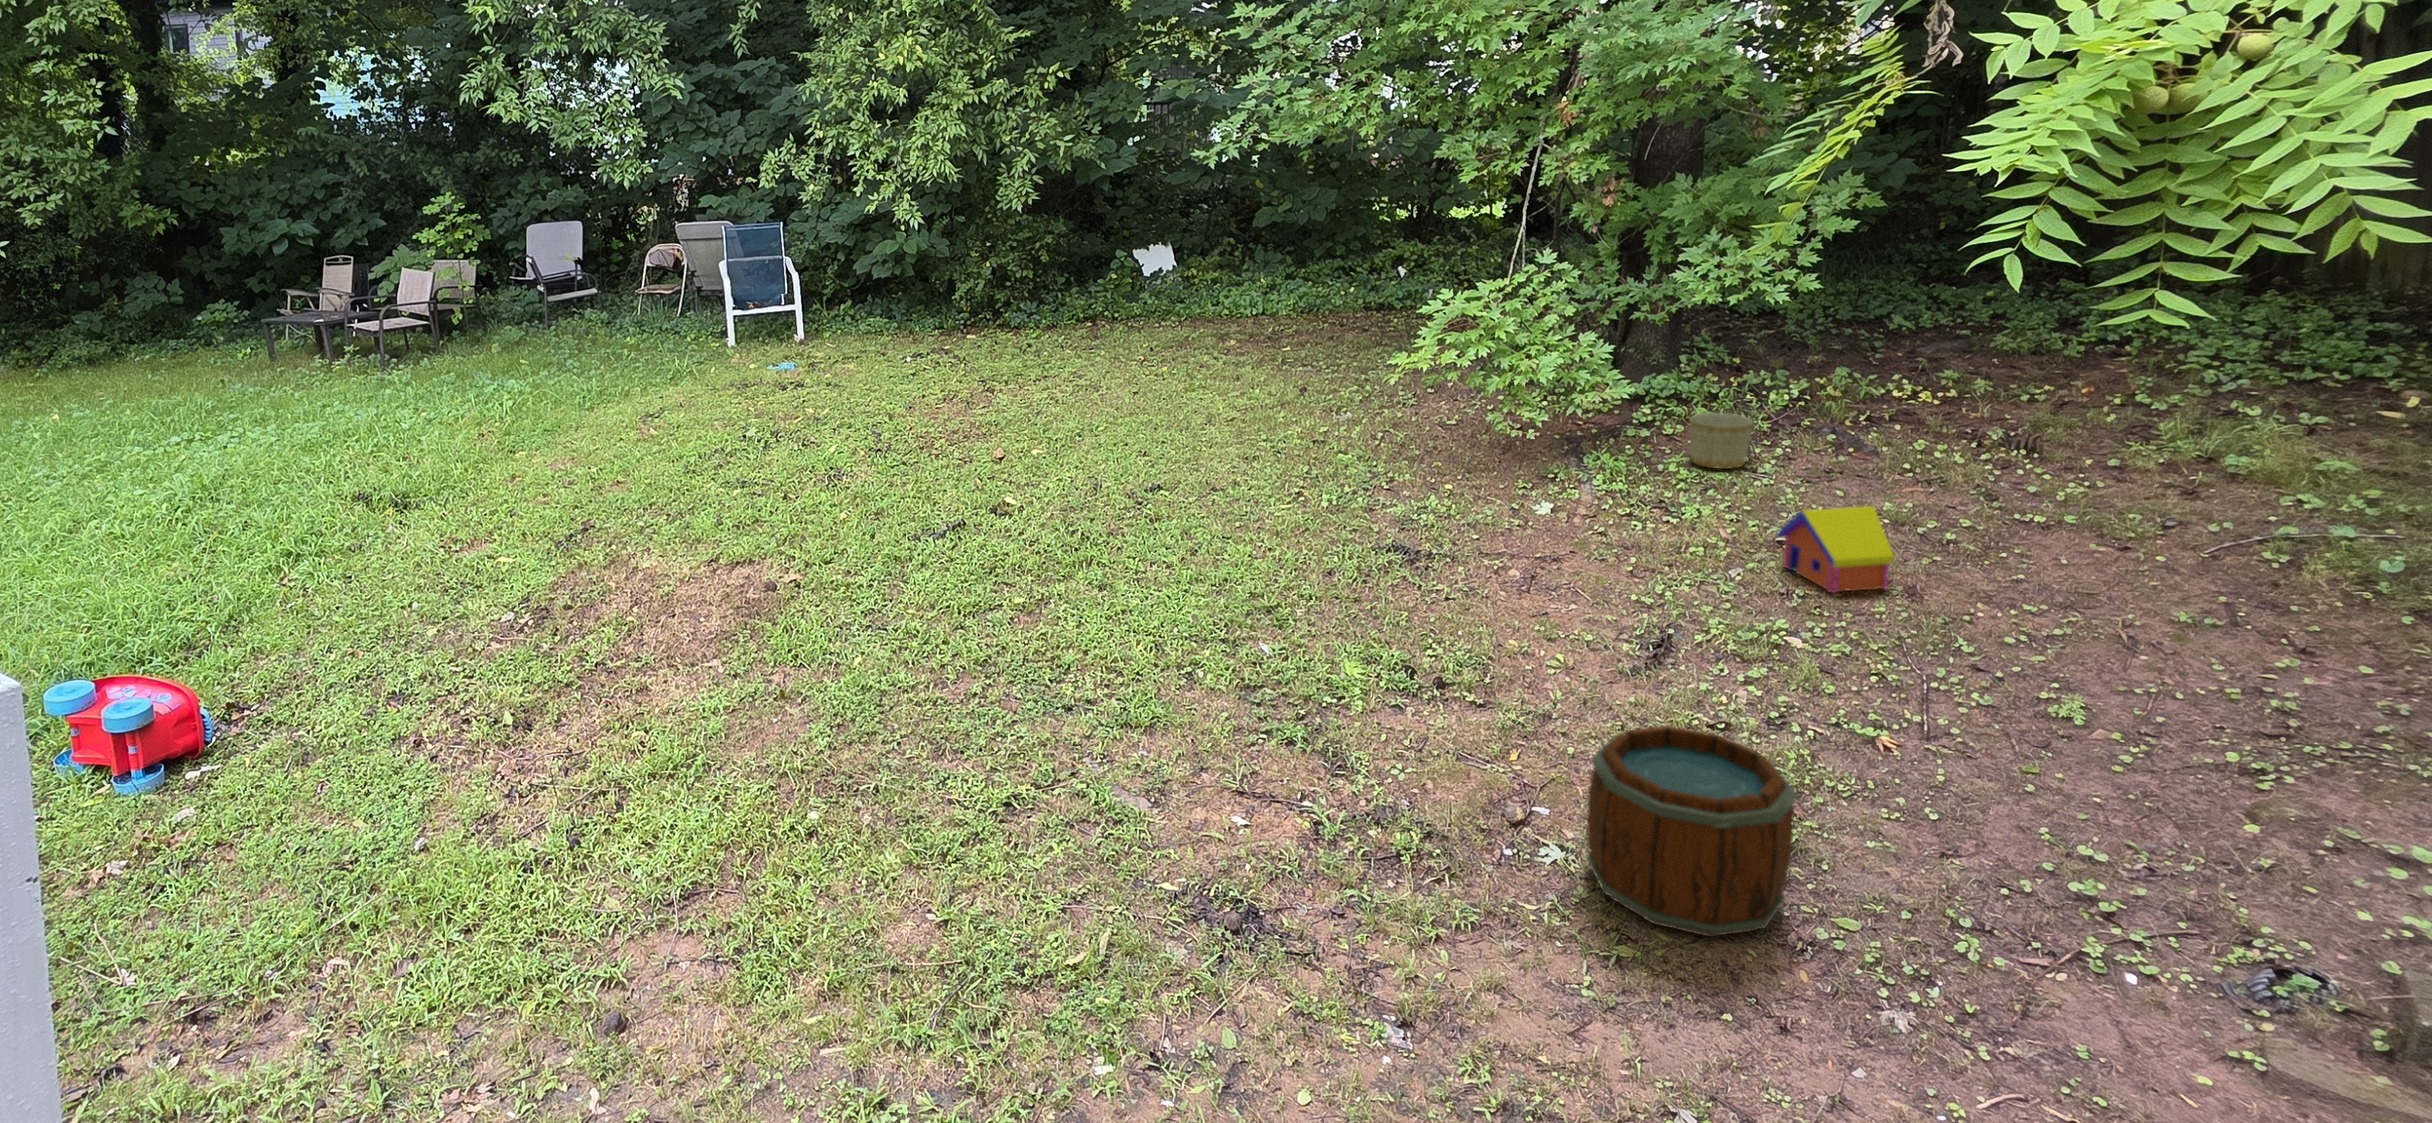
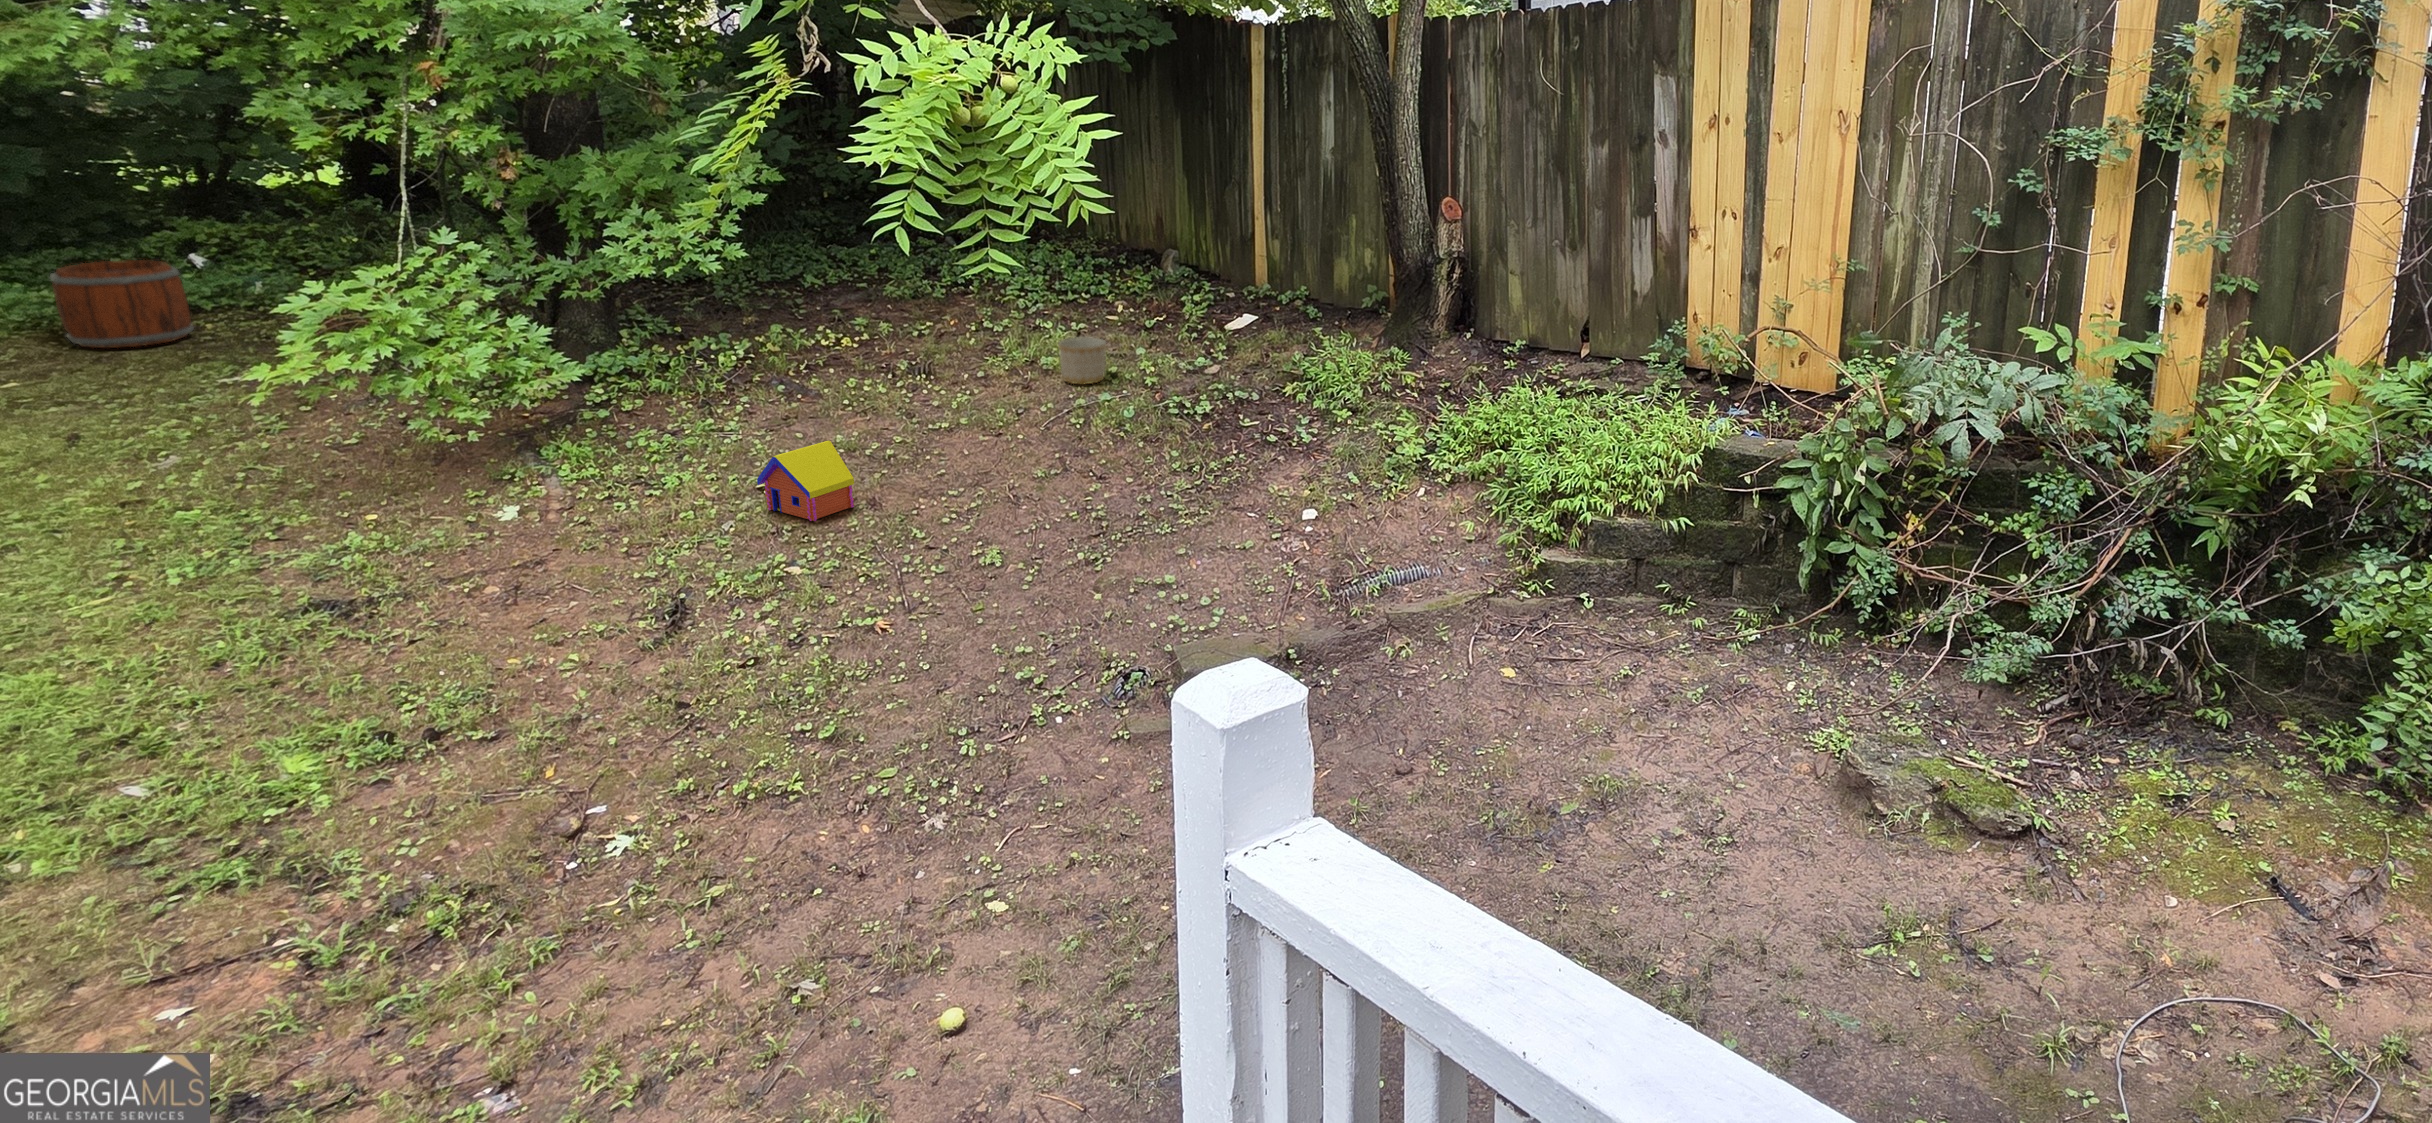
planter: present [1690,413,1753,469] -> present [1058,337,1106,384]
bucket: present [1586,726,1796,937] -> present [50,260,193,348]

